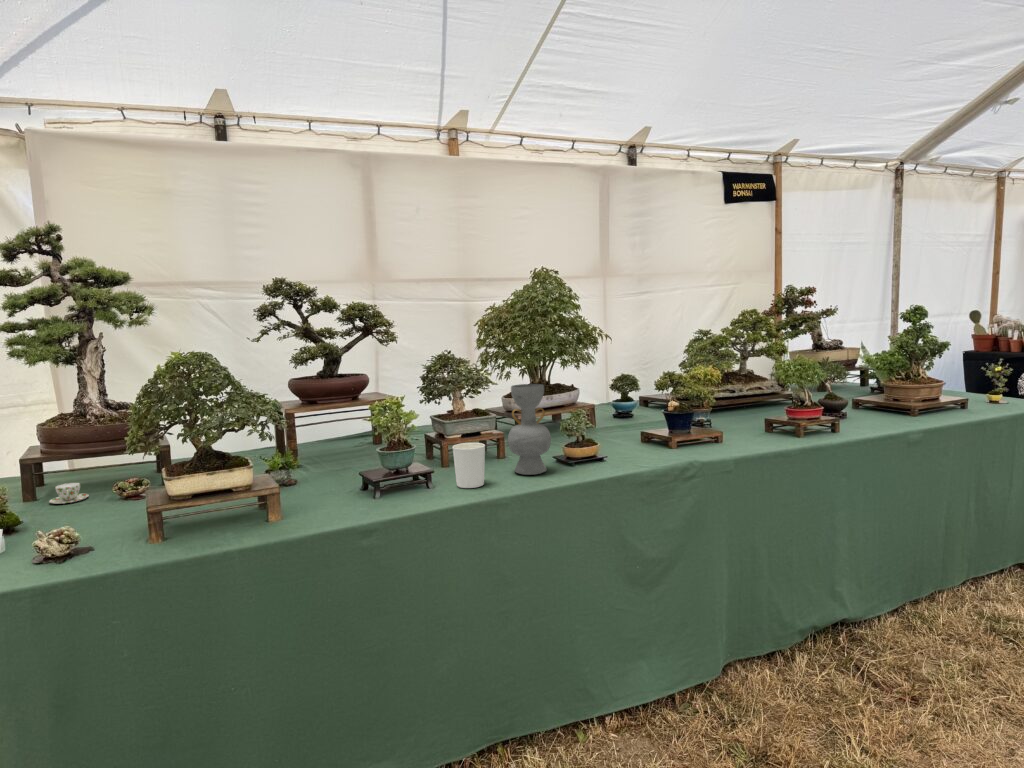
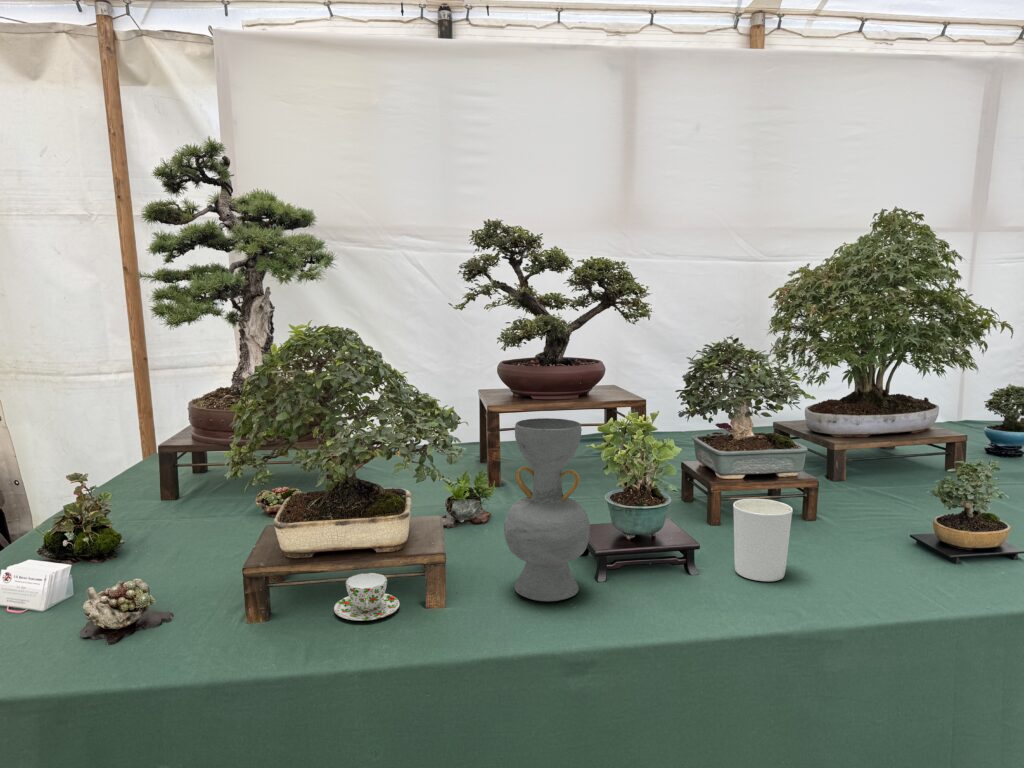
decorative vase: present [508,384,551,475] -> present [504,418,590,602]
teacup: present [49,483,88,504] -> present [334,573,399,621]

